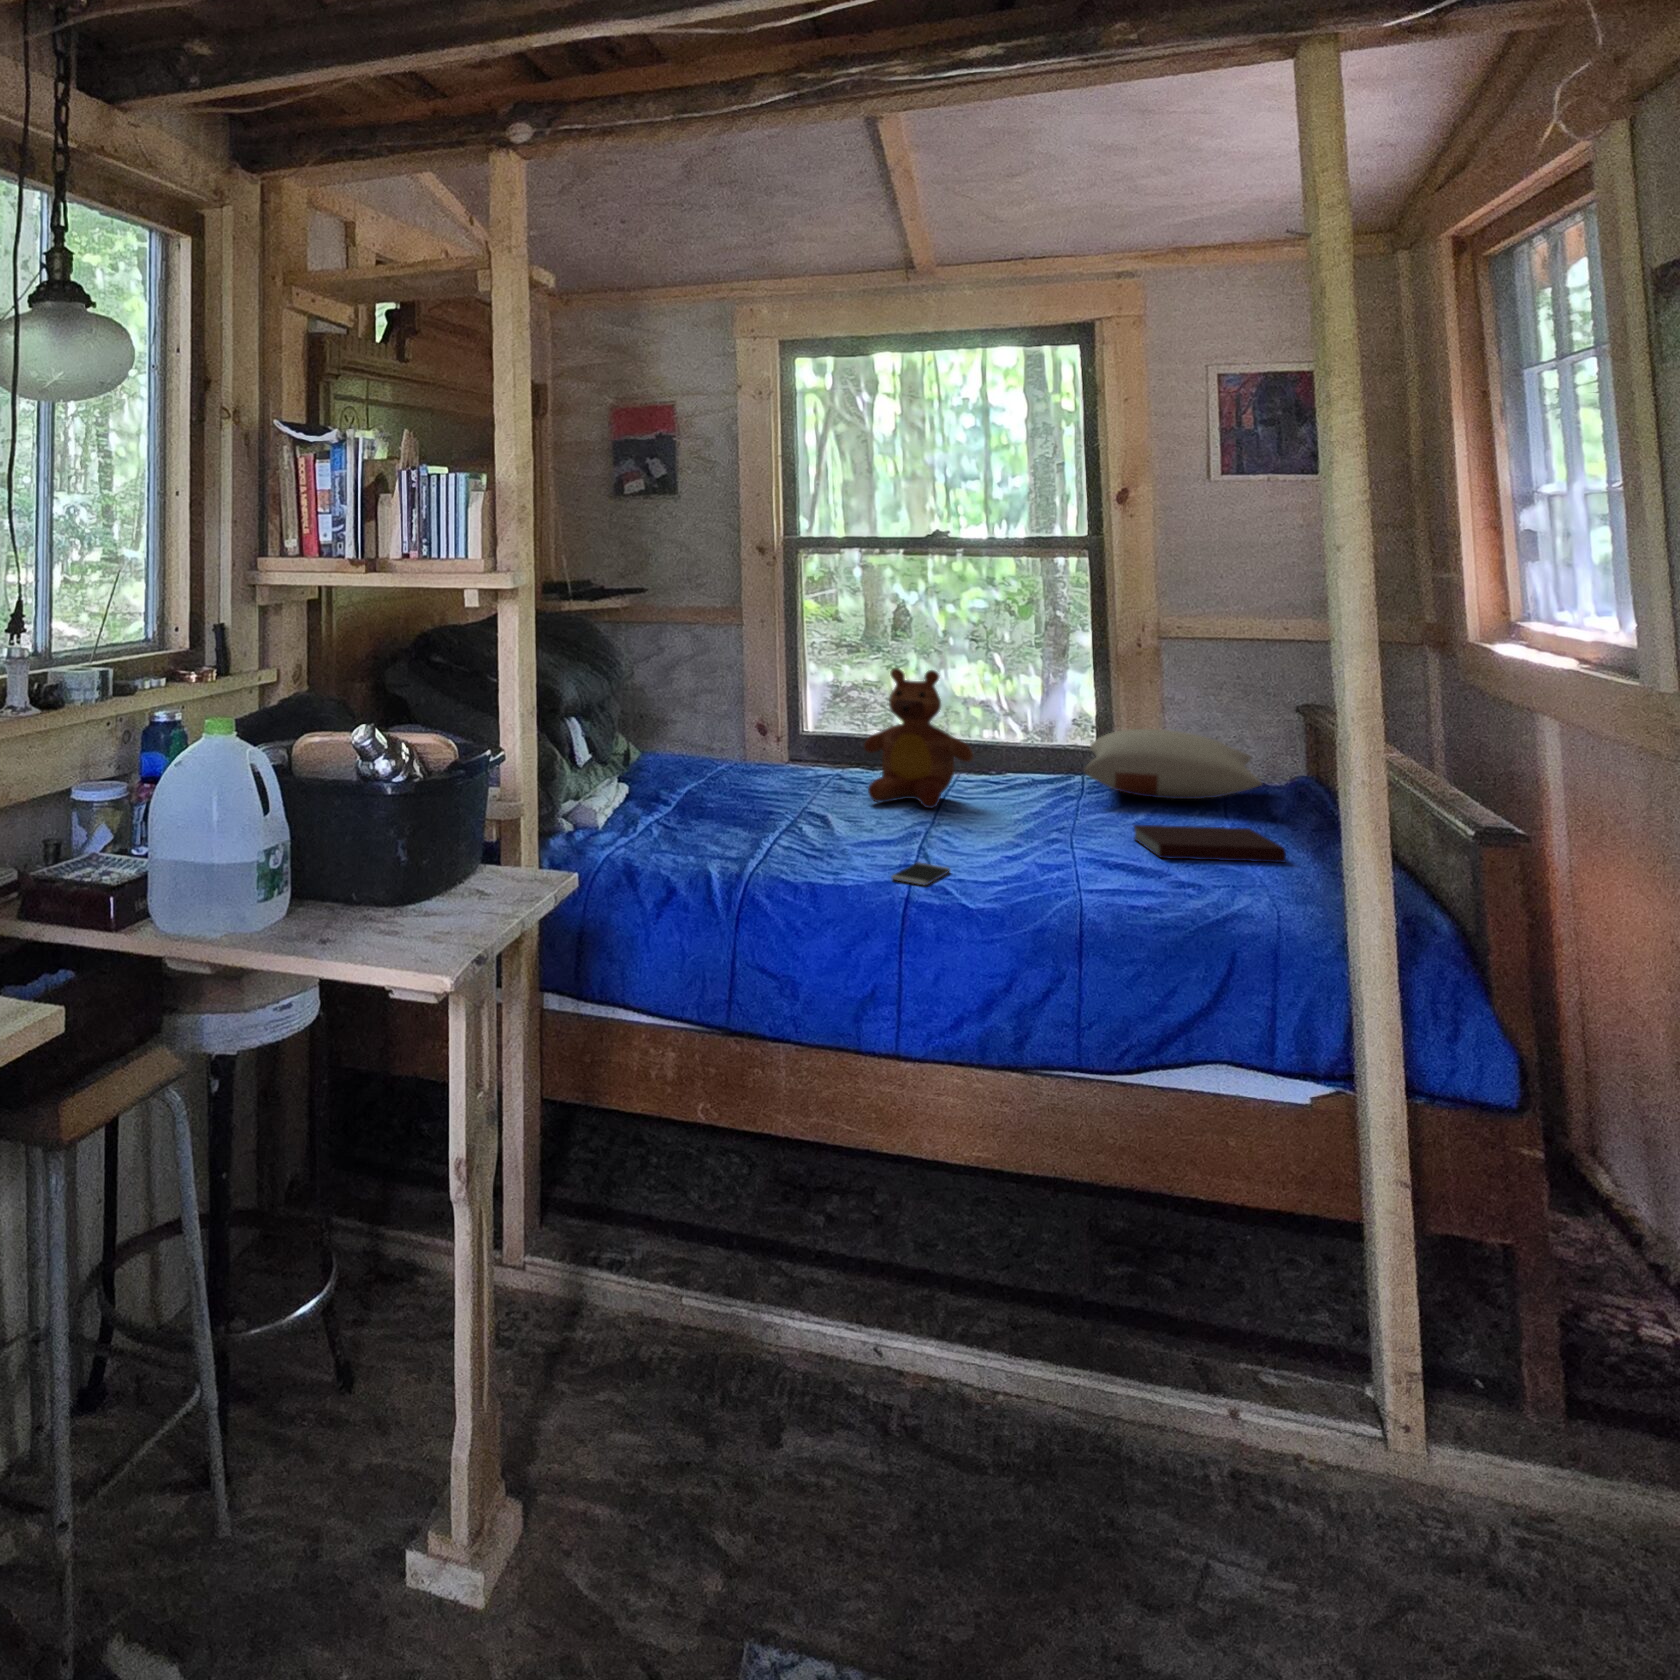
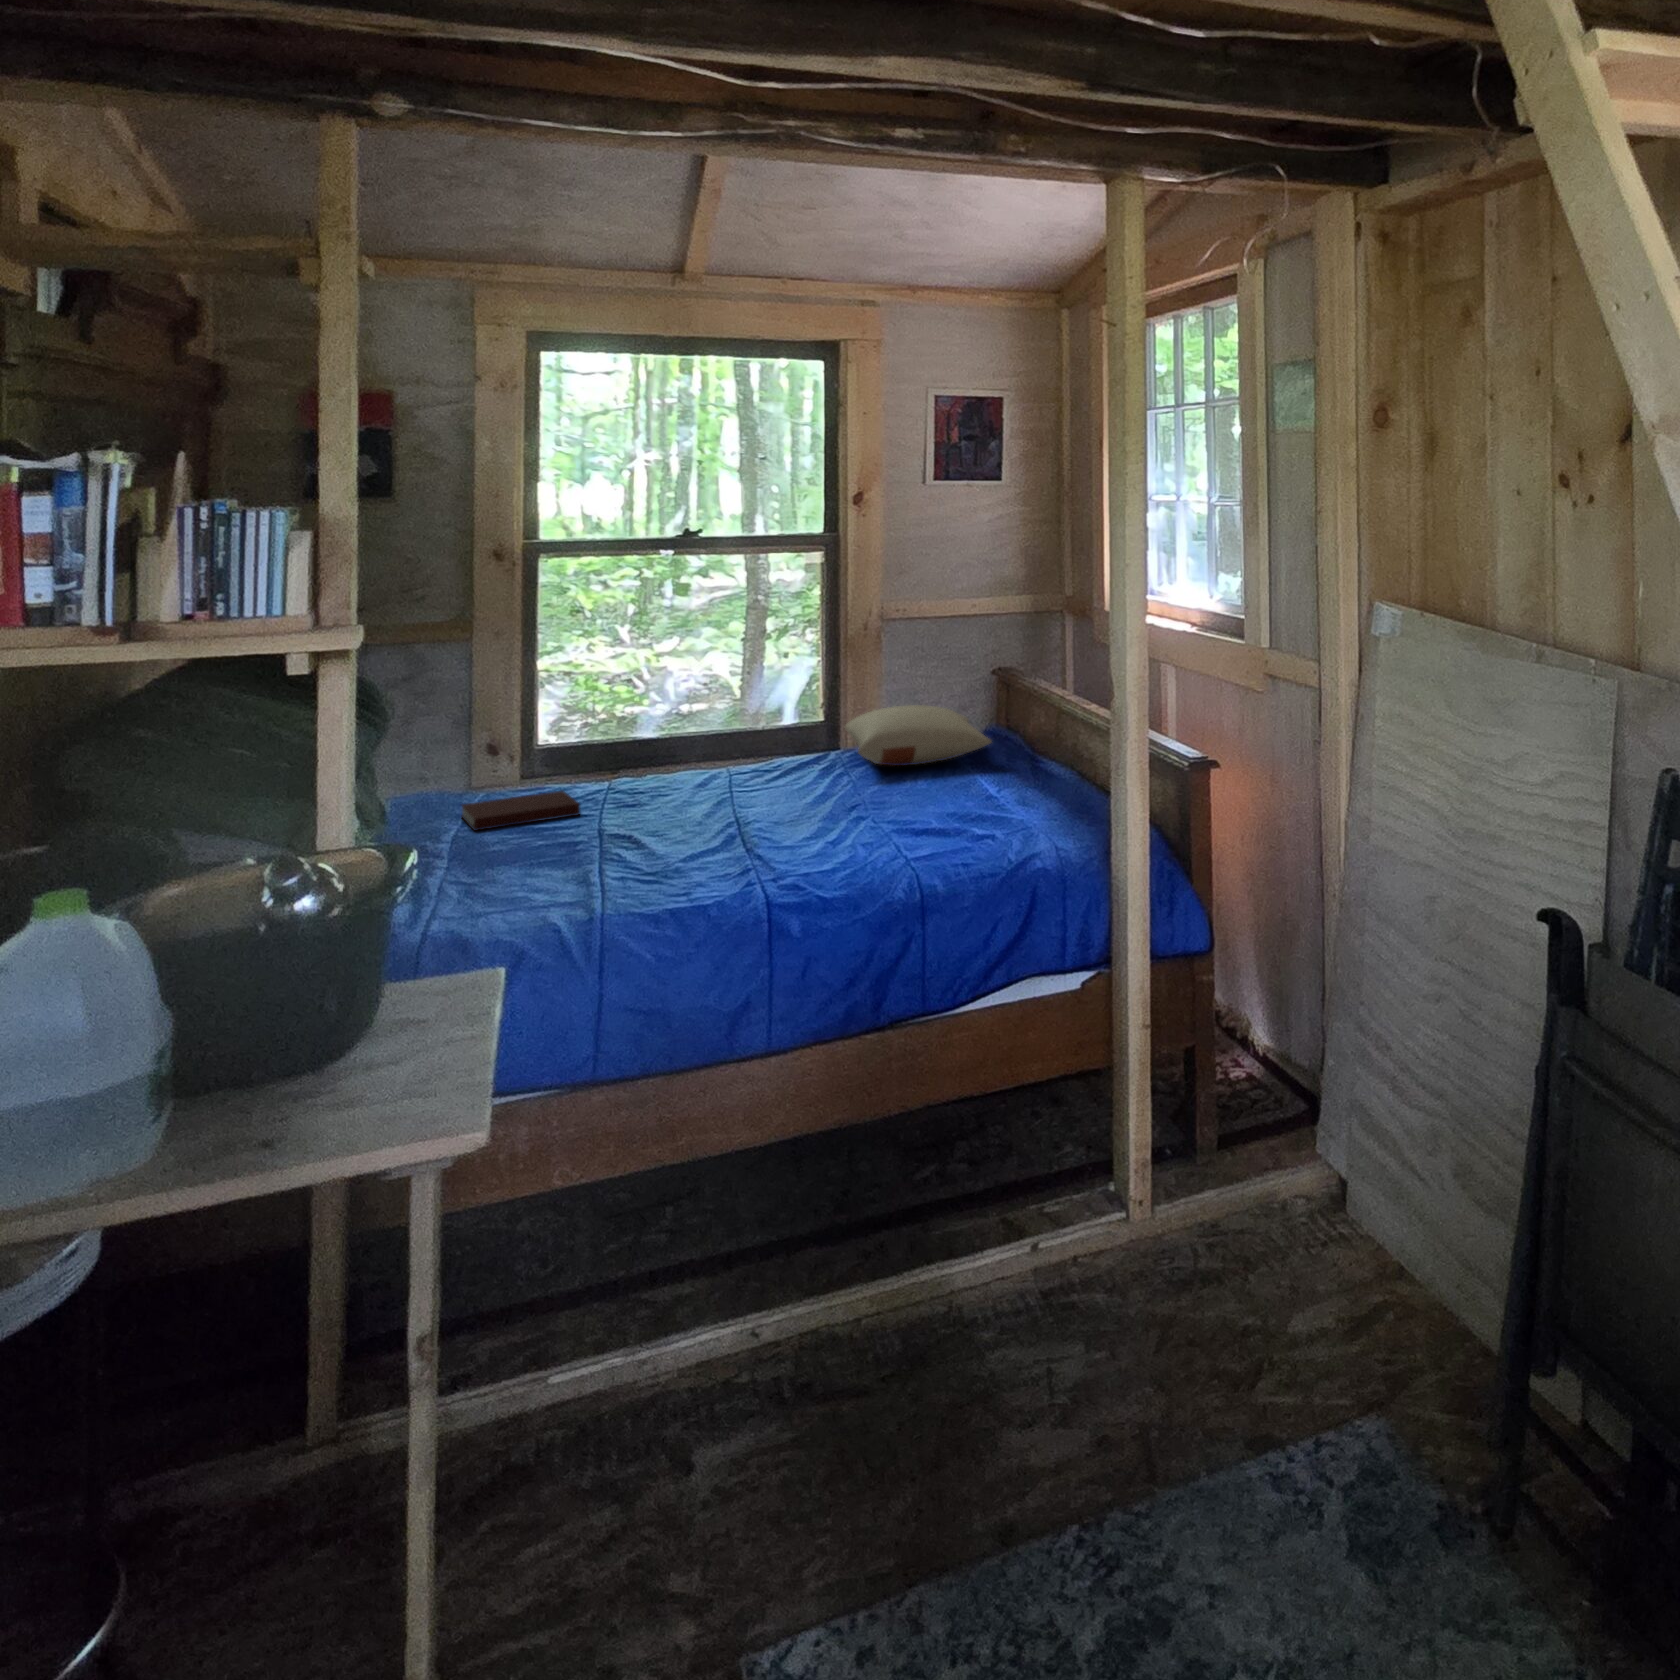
teddy bear: present [864,668,973,808] -> none [654,675,766,814]
notebook: present [1134,825,1286,862] -> present [462,791,580,830]
smartphone: present [892,863,950,885] -> none [749,867,796,890]

